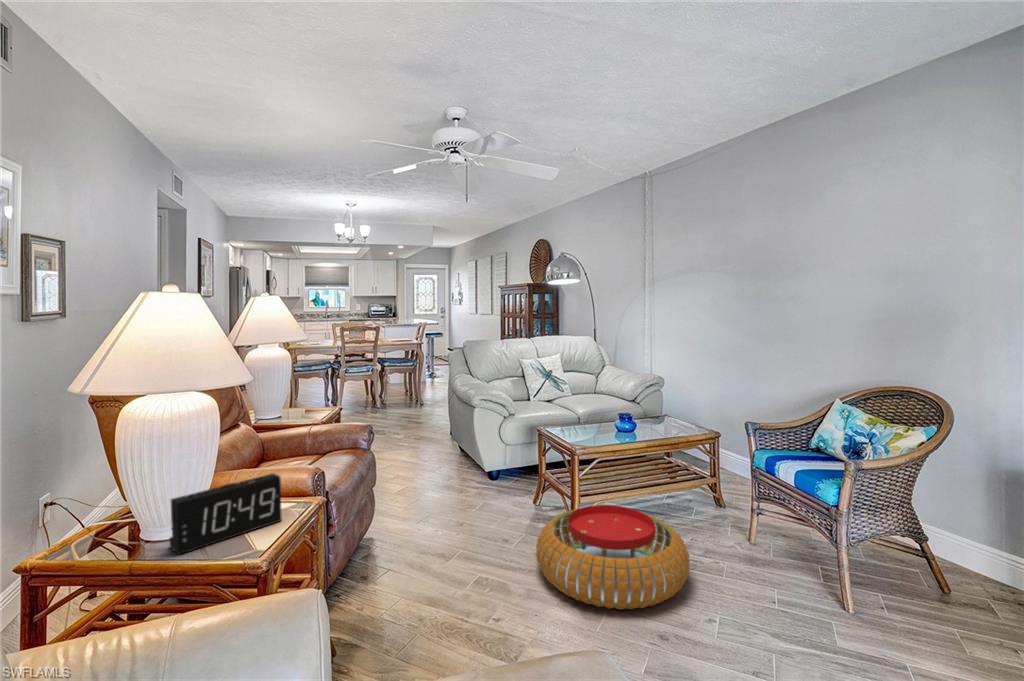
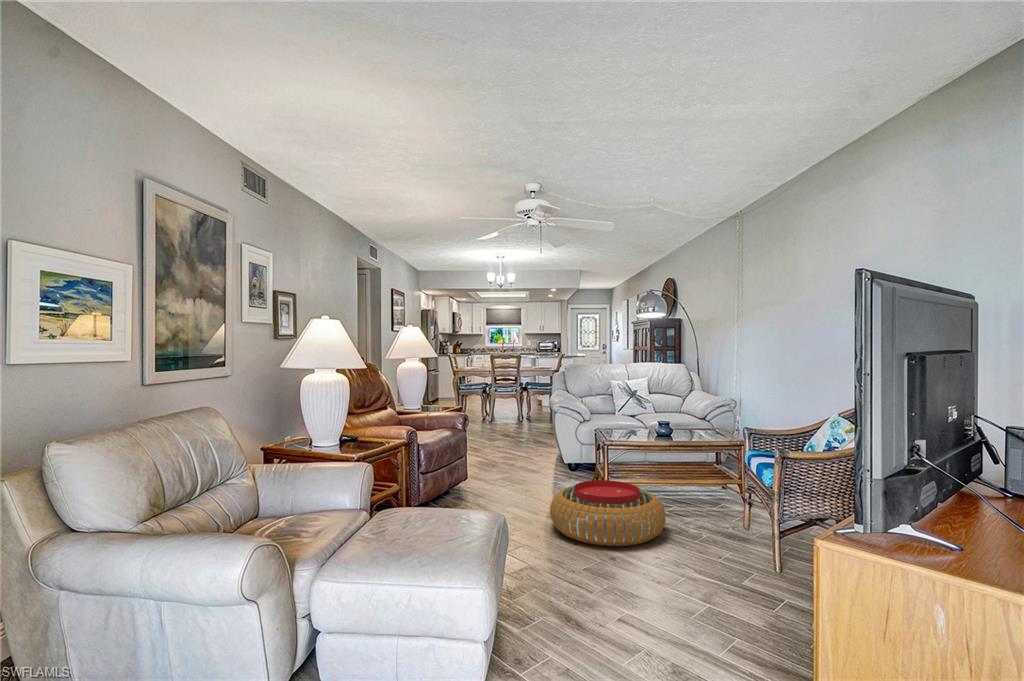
alarm clock: present [169,473,282,554] -> none [318,418,374,449]

